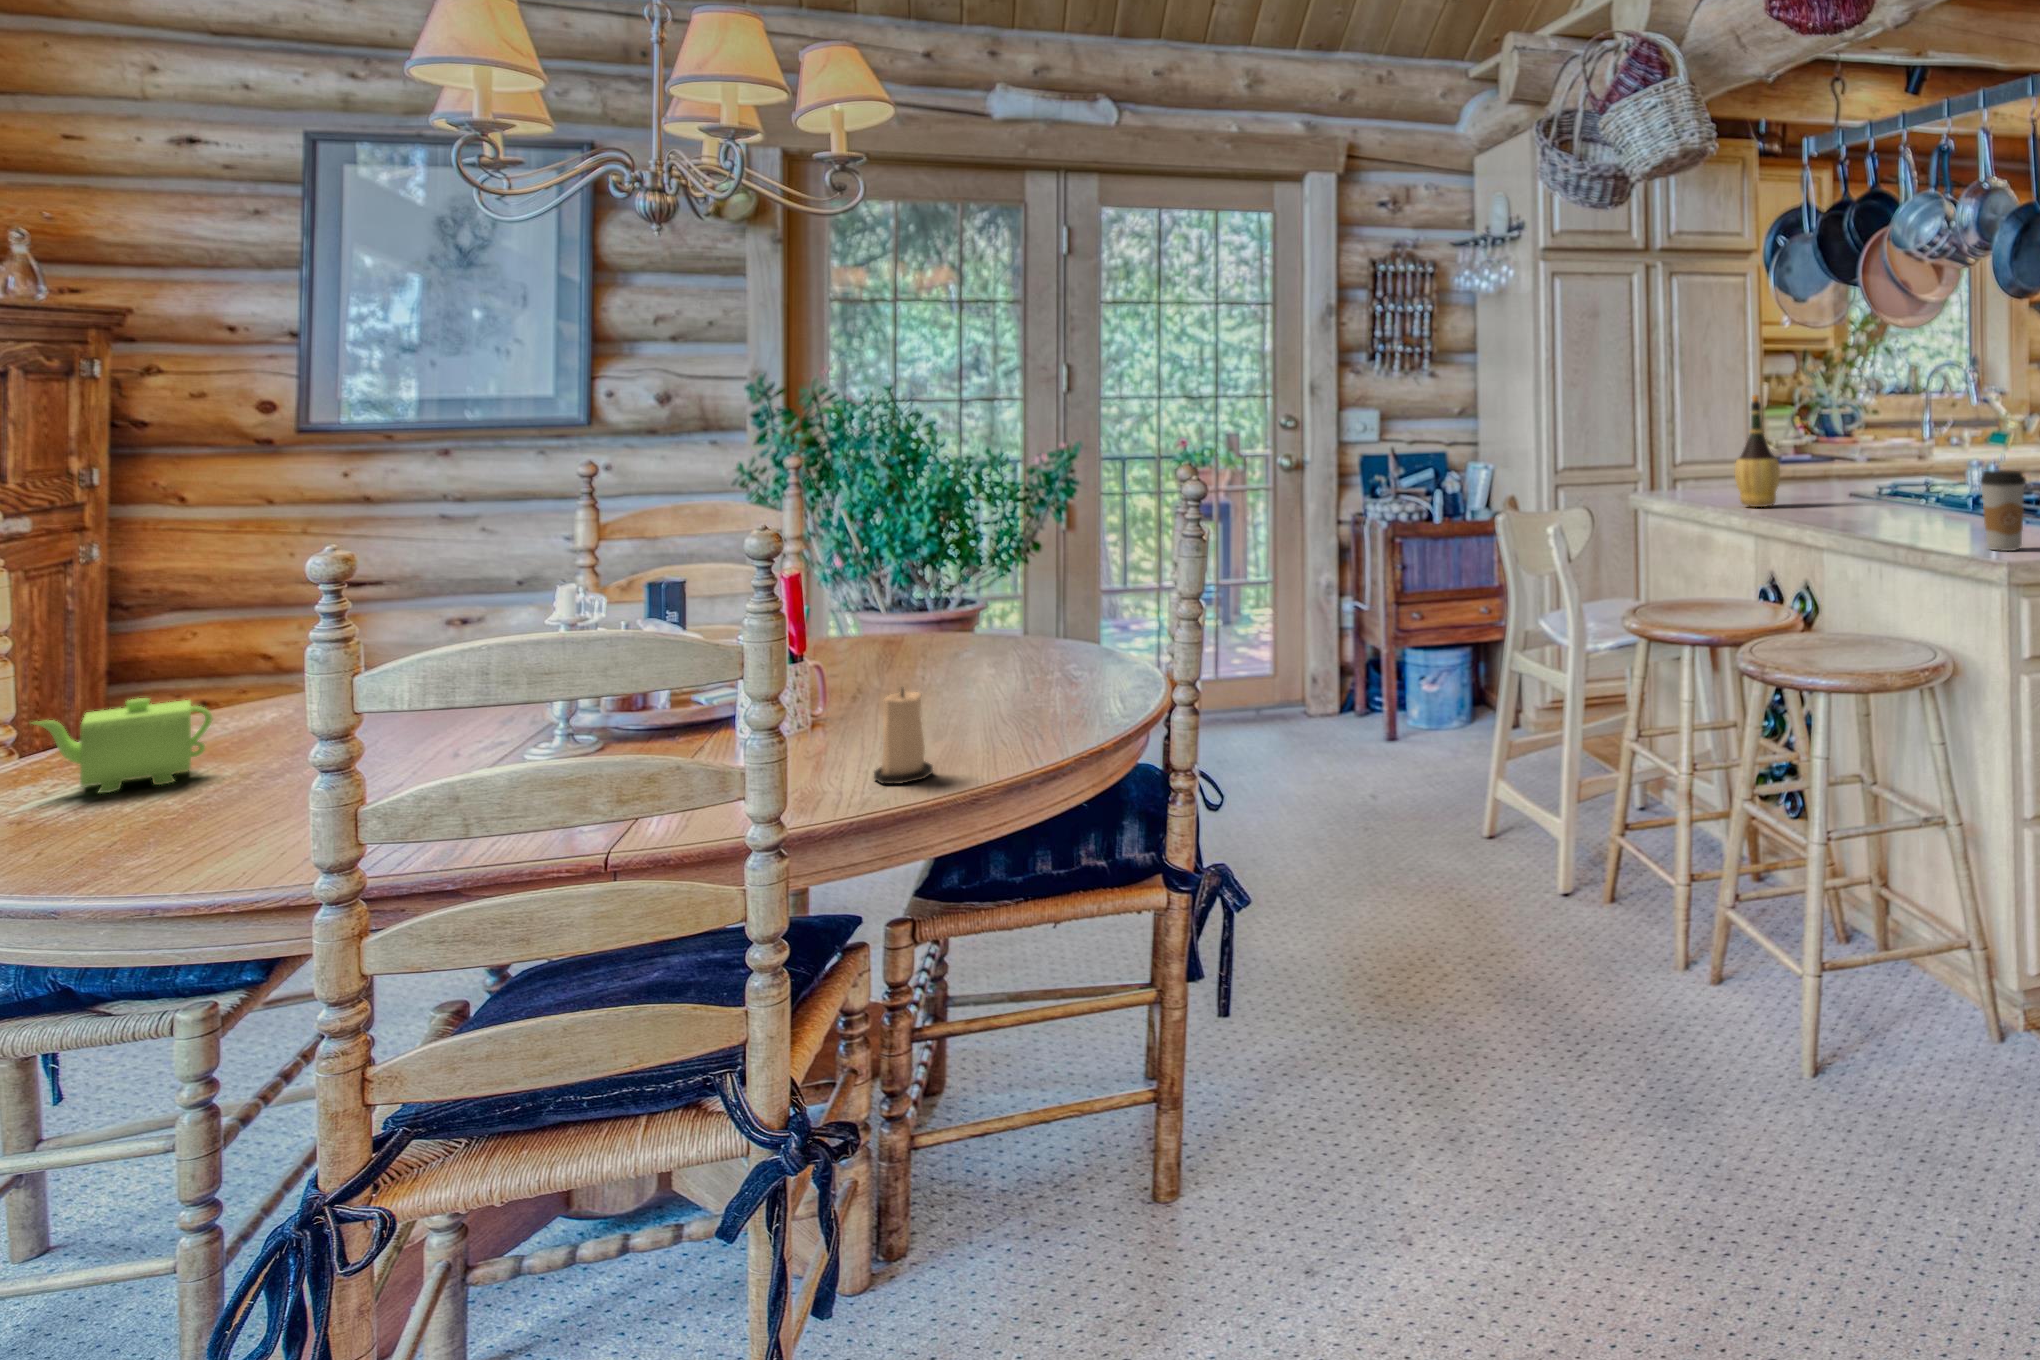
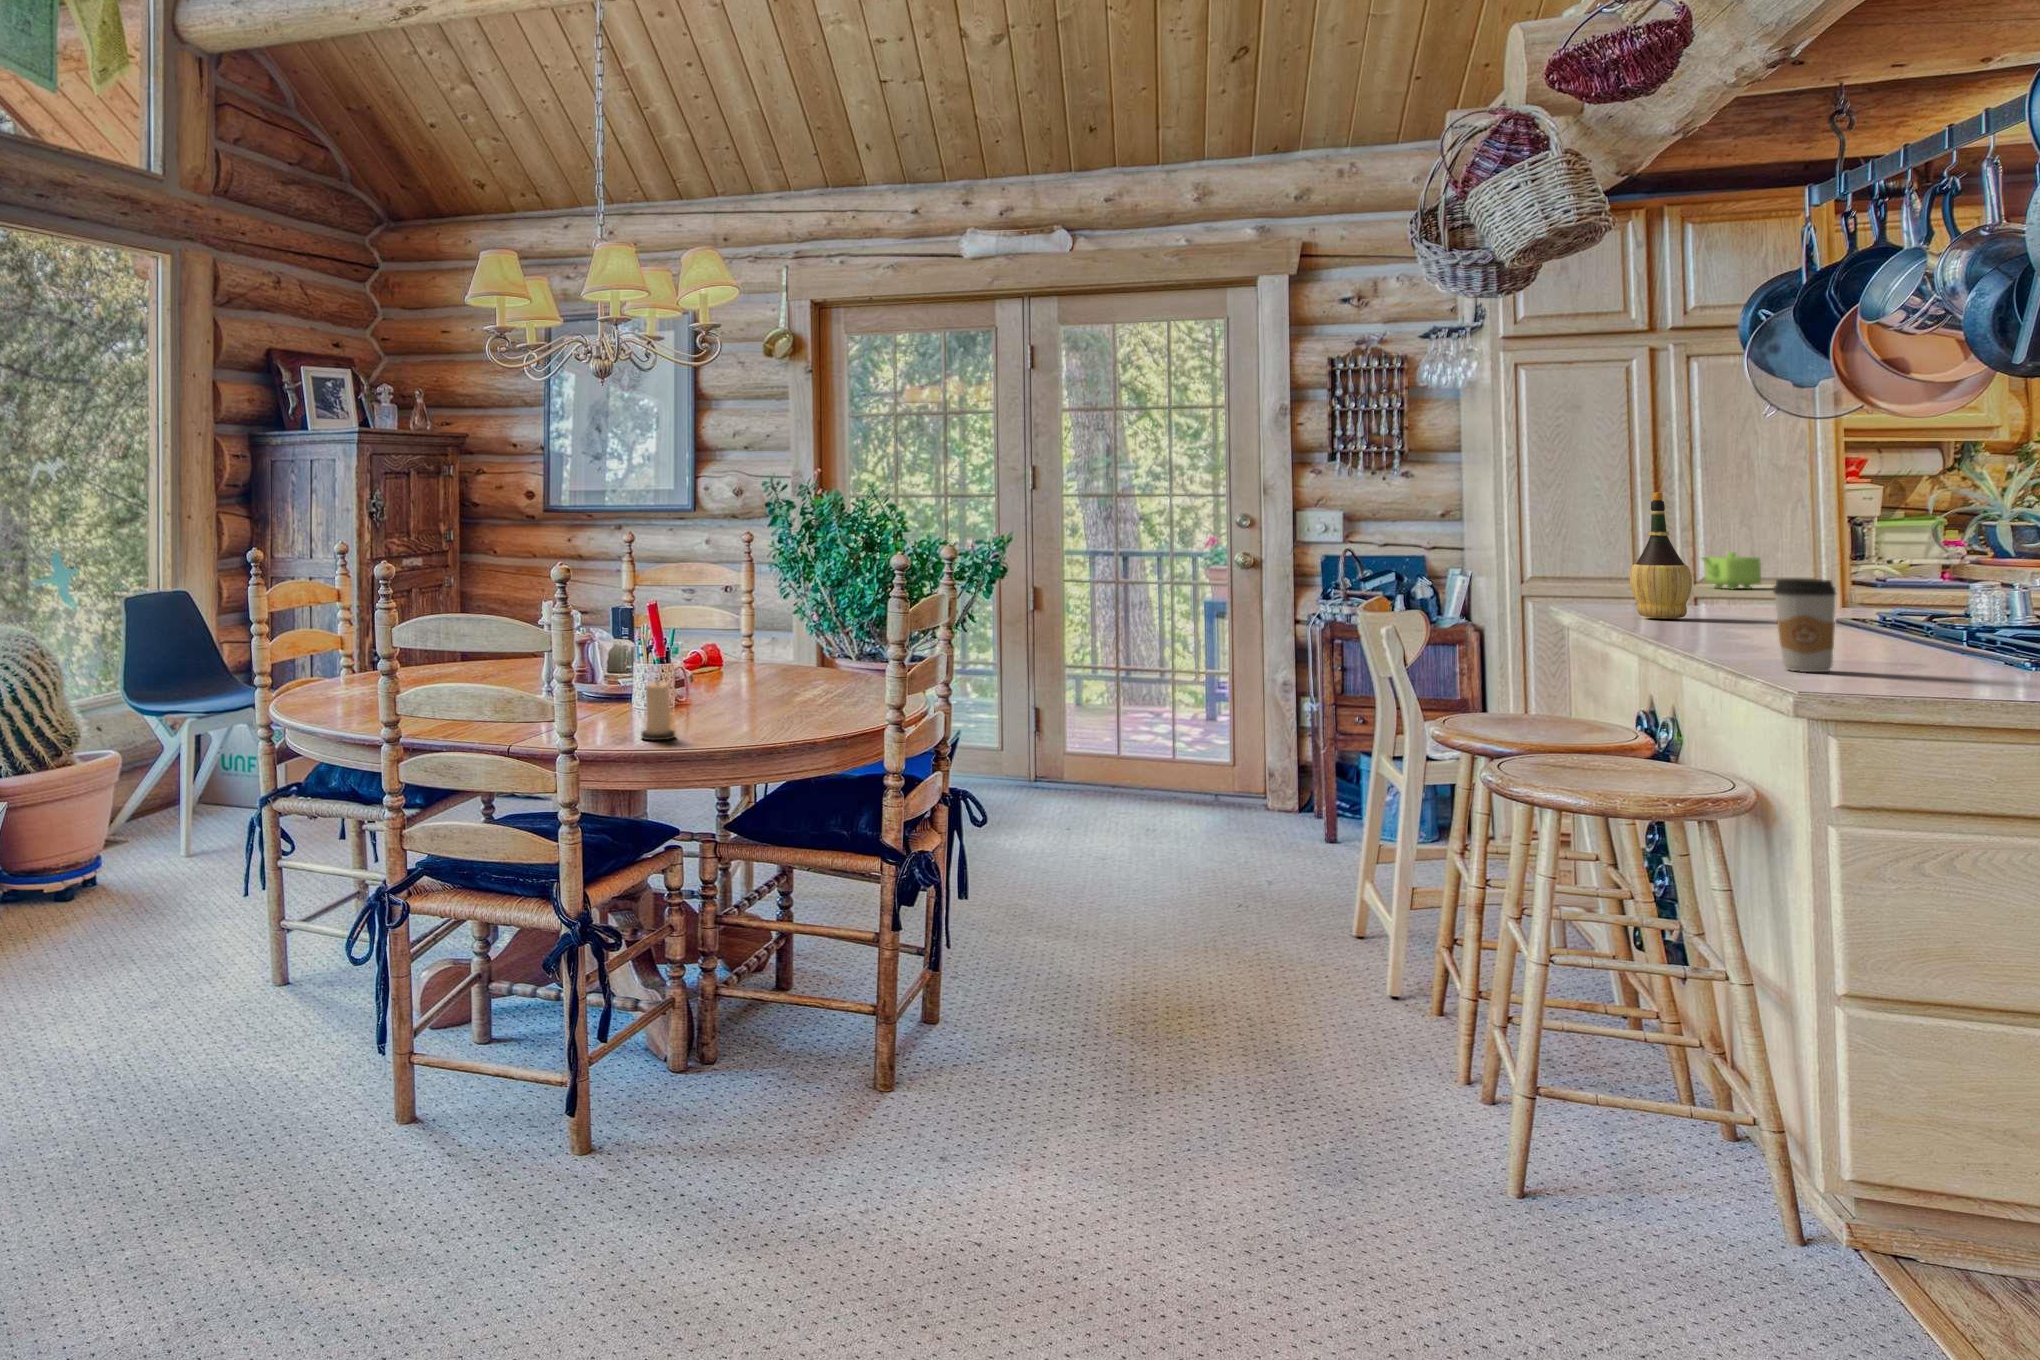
teapot: present [33,698,212,794] -> present [1702,552,1761,589]

